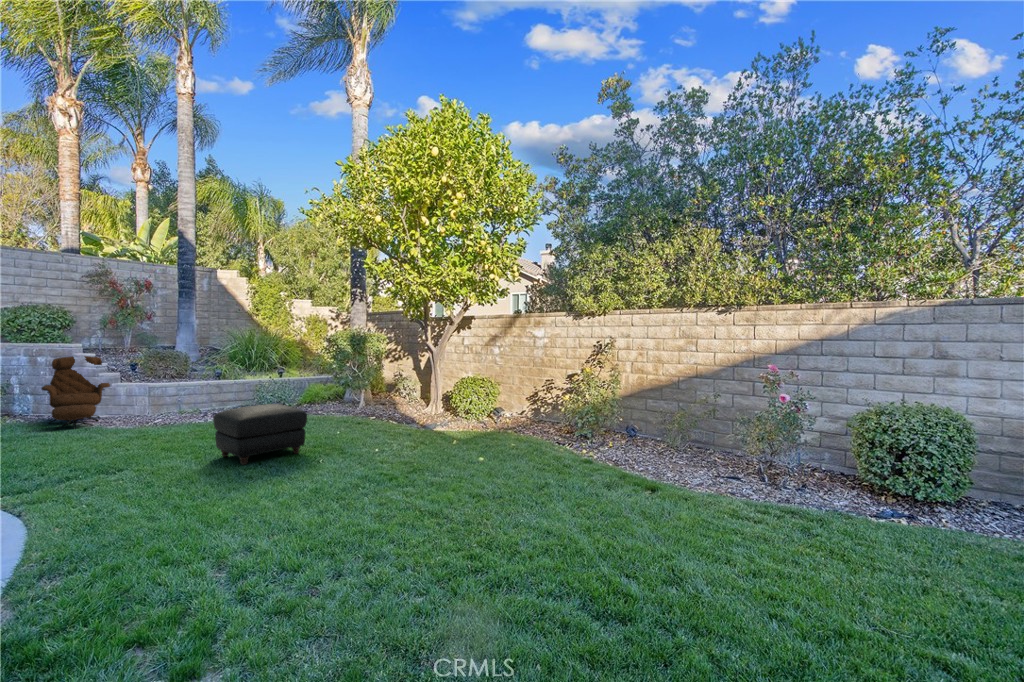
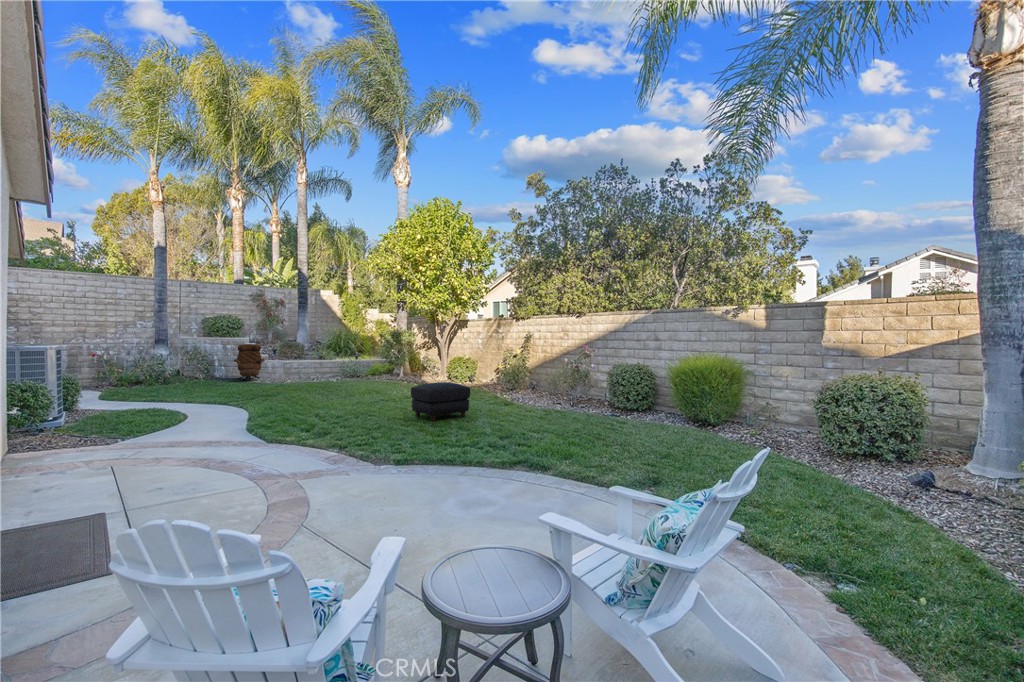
ottoman: present [213,404,307,465] -> present [411,382,470,421]

